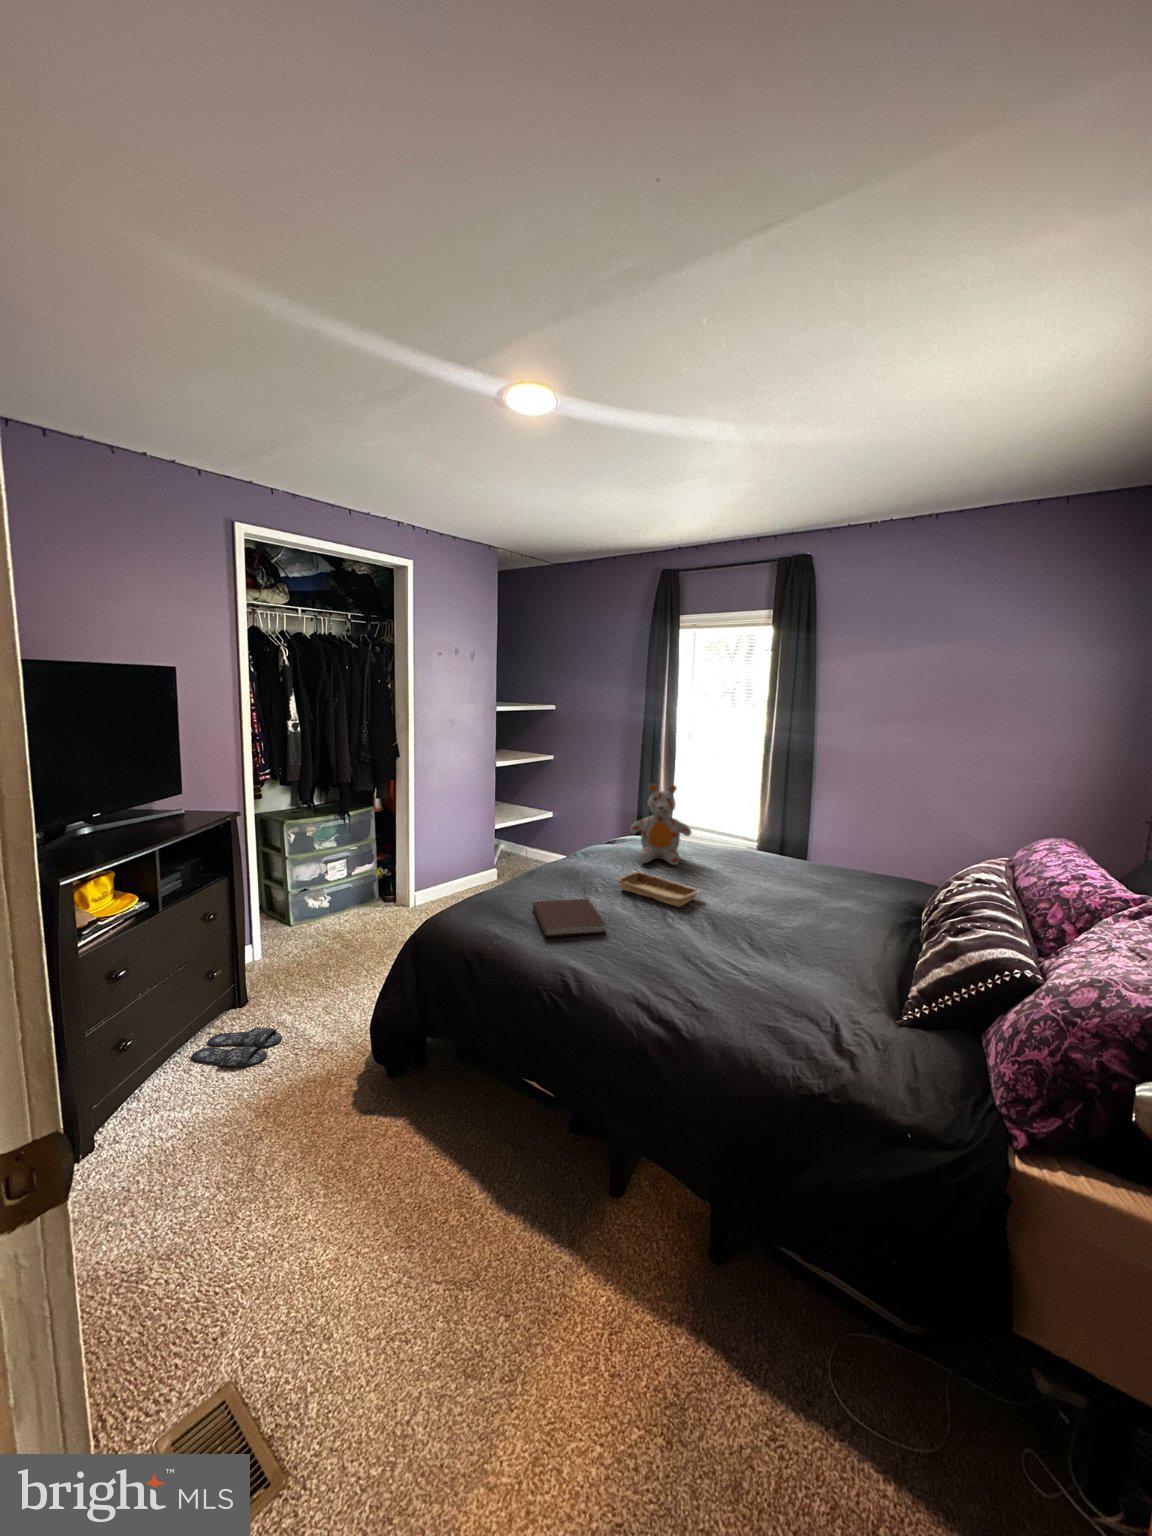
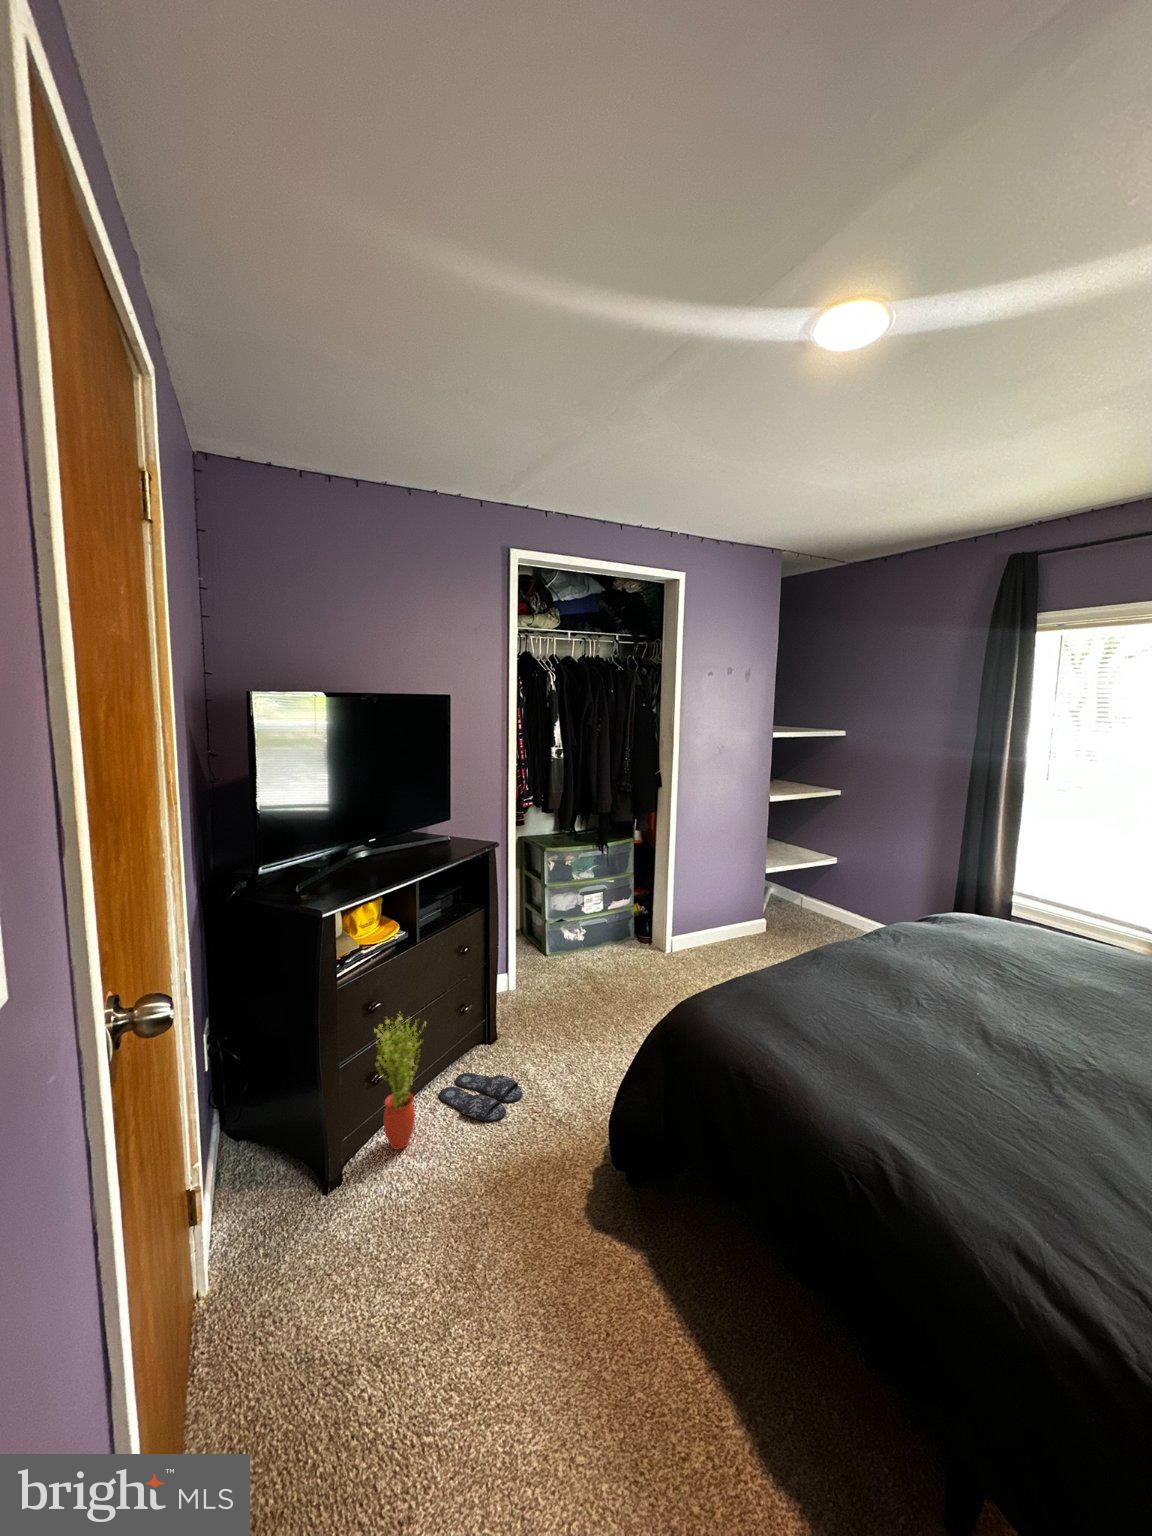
stuffed bear: present [630,784,691,865] -> none [966,850,1075,976]
tray: present [618,871,700,907] -> none [949,980,1111,1060]
notebook: present [533,899,606,937] -> none [822,1008,942,1086]
potted plant: none [118,976,178,1111] -> present [374,1011,426,1150]

